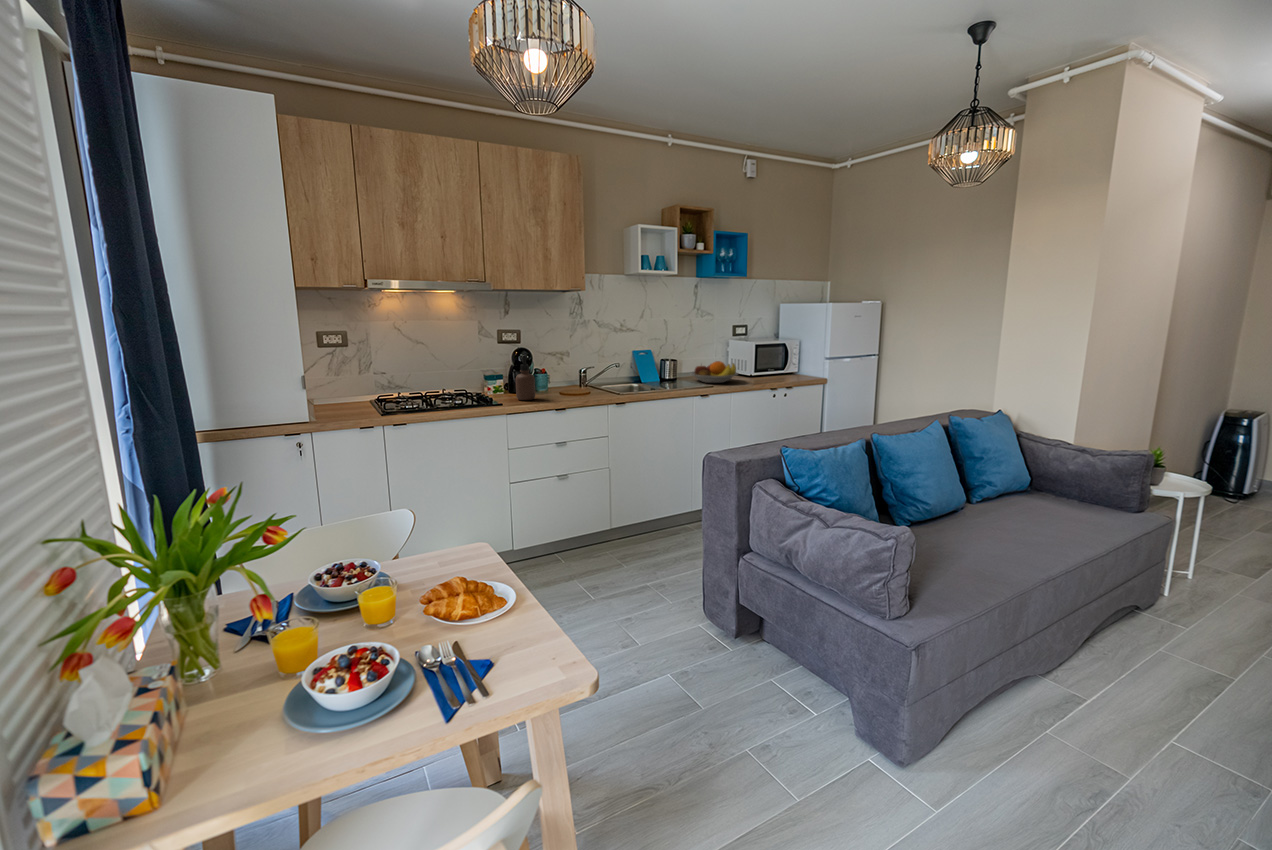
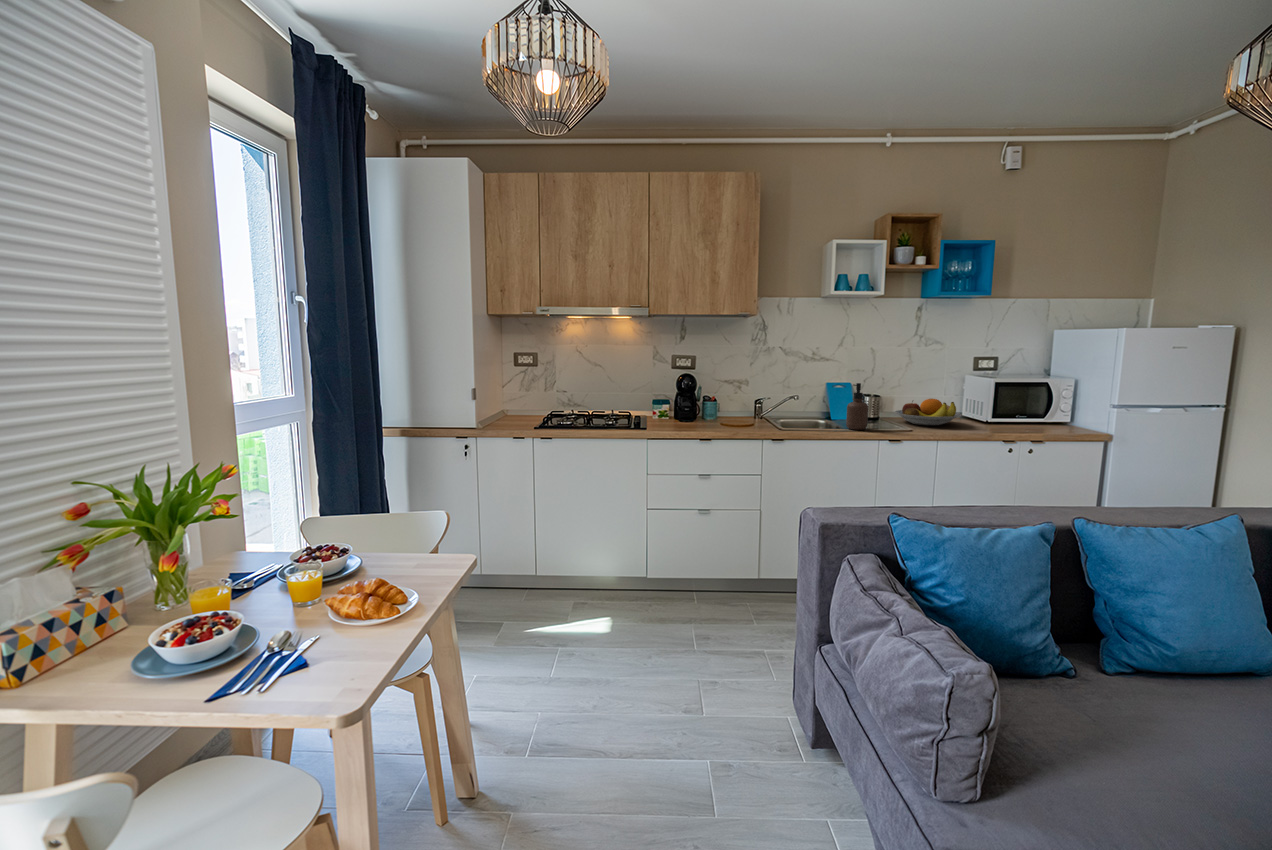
soap dispenser: present [515,356,535,400] -> present [846,383,868,430]

